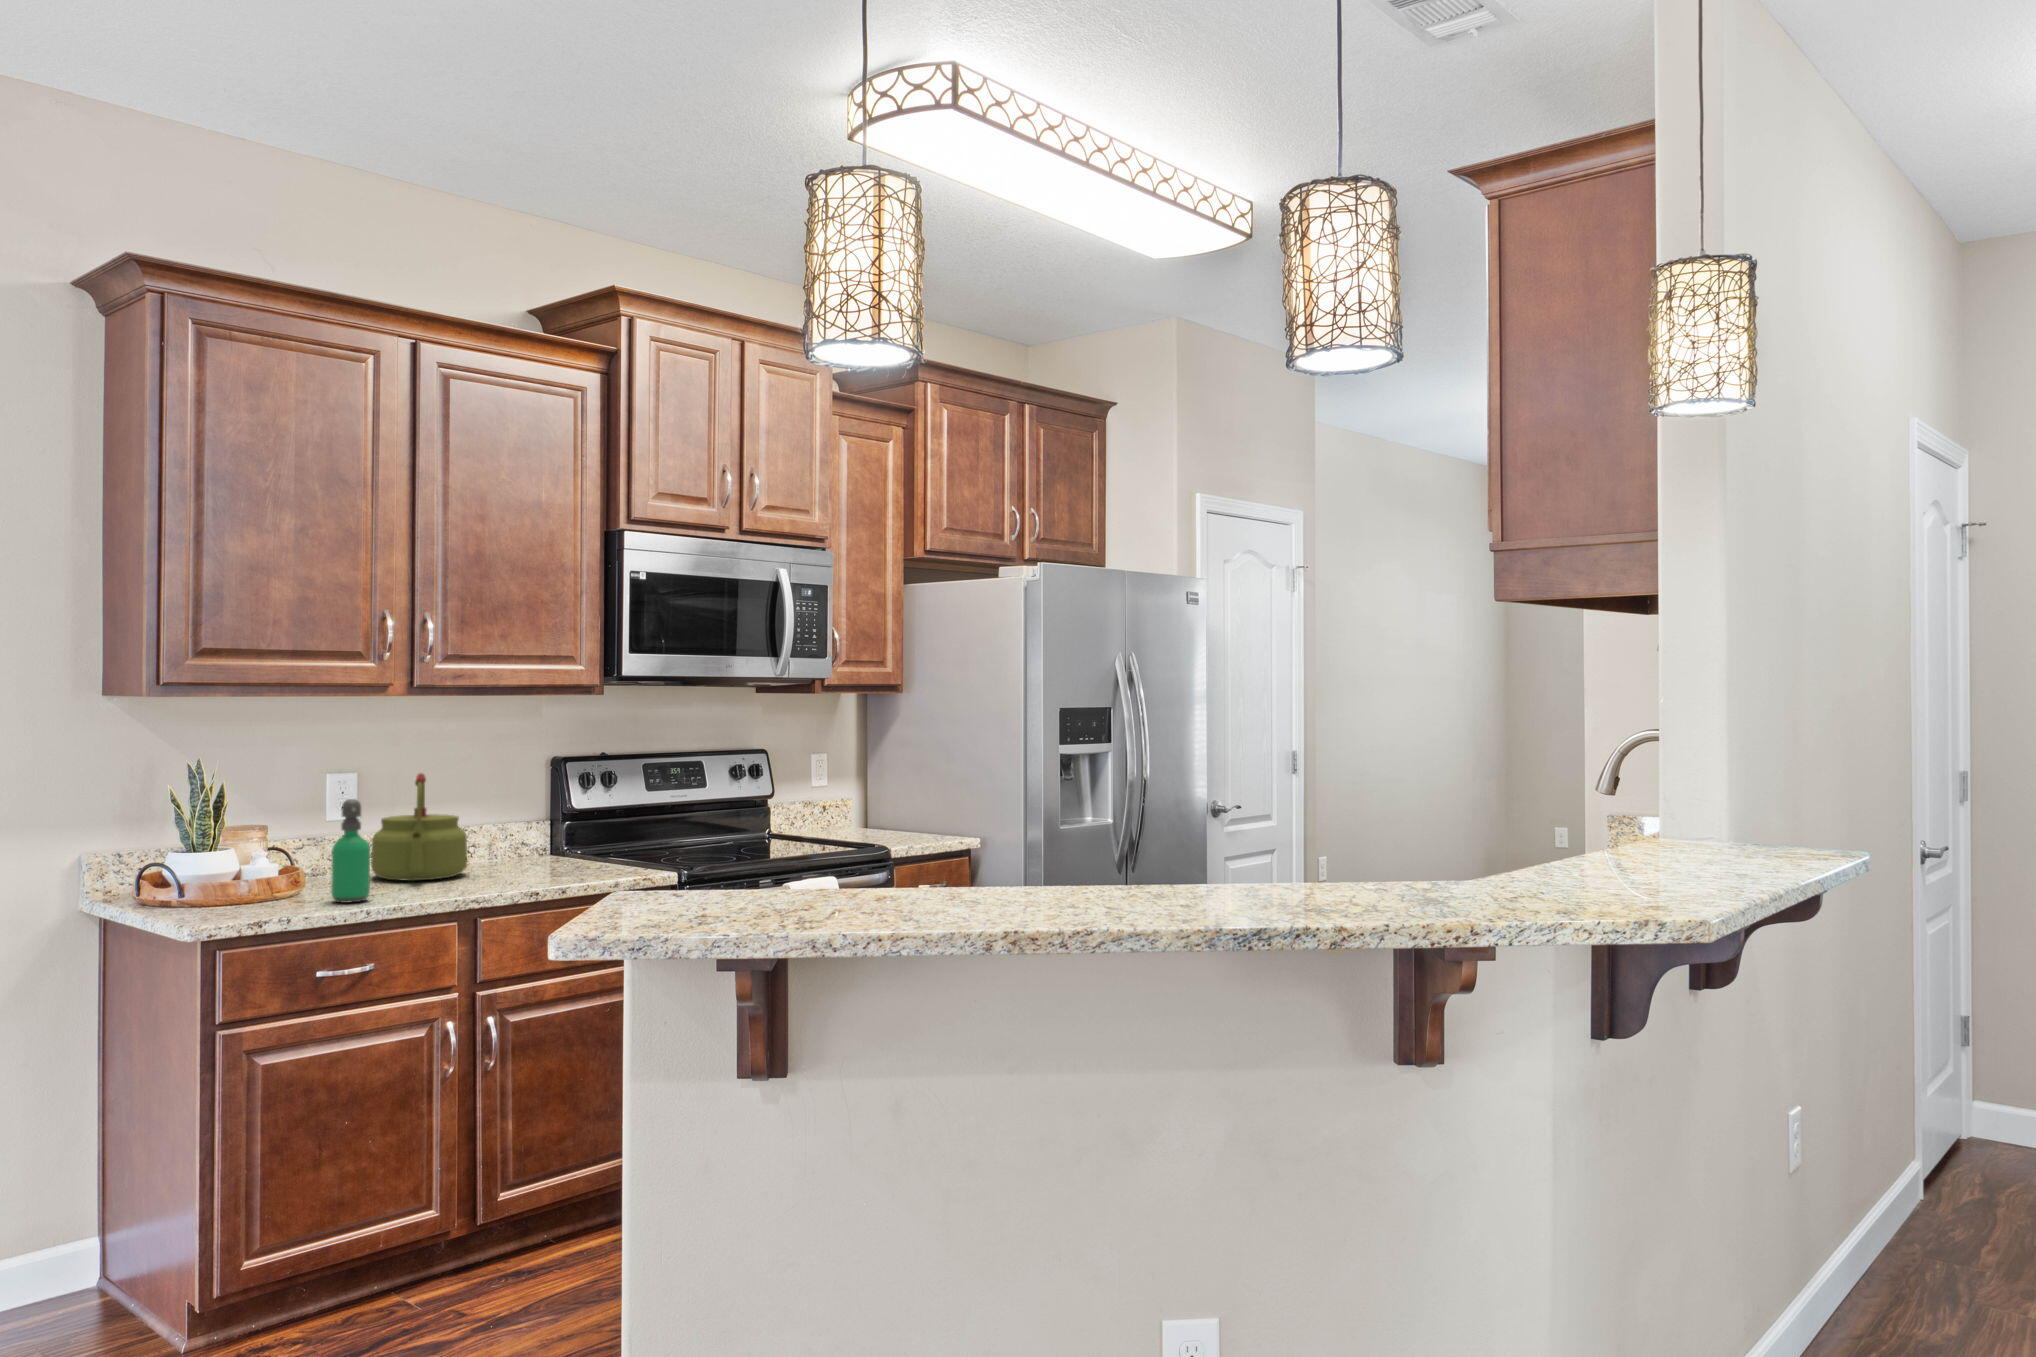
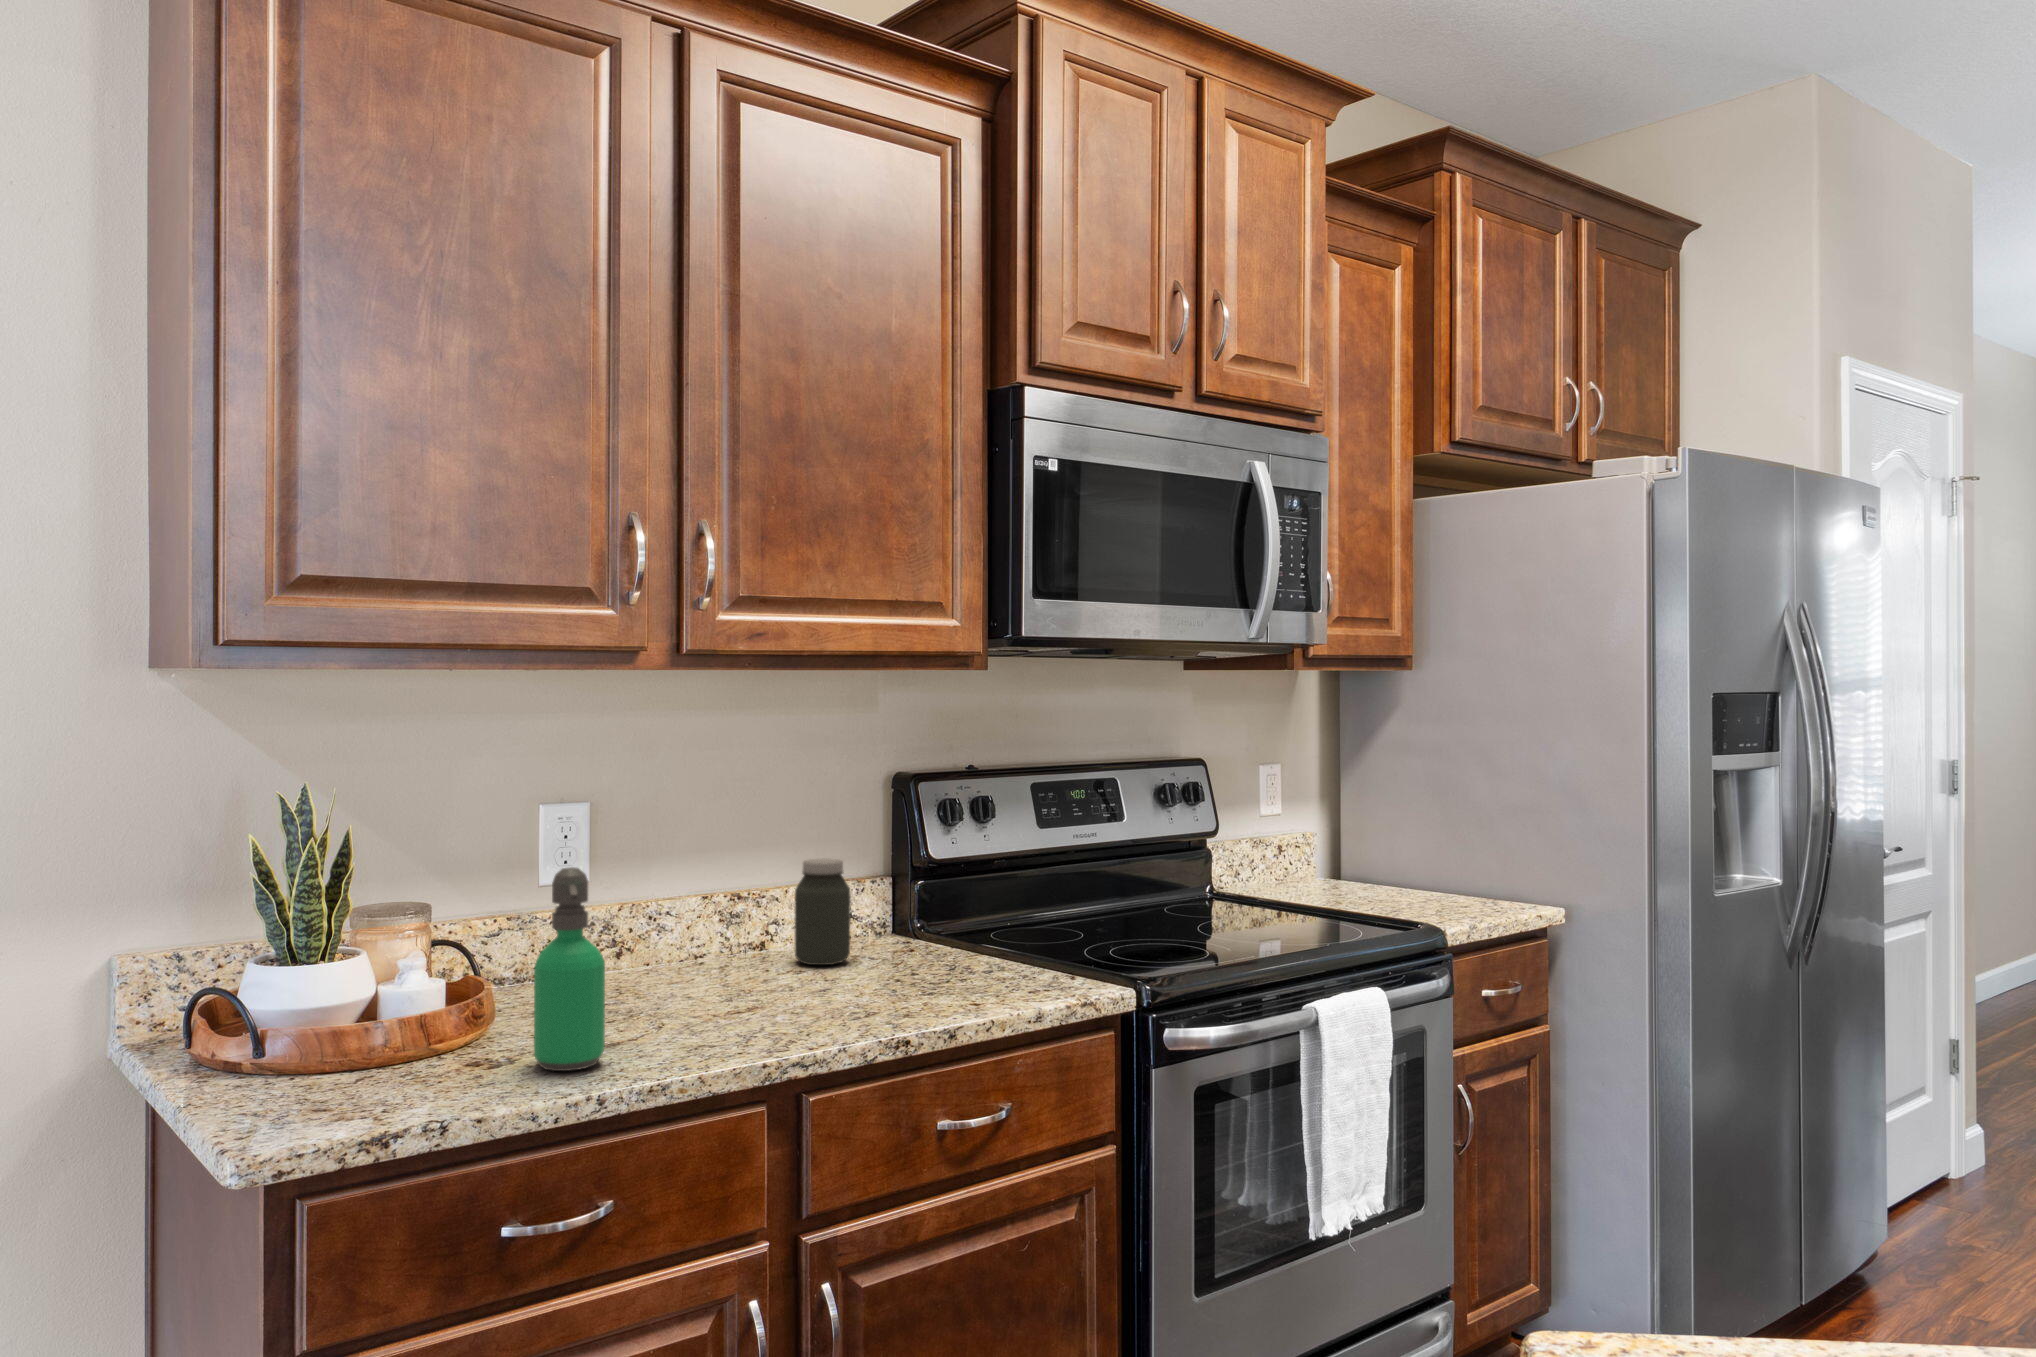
kettle: present [371,773,467,881] -> none [610,806,771,1003]
jar: none [484,806,518,866] -> present [795,859,851,965]

